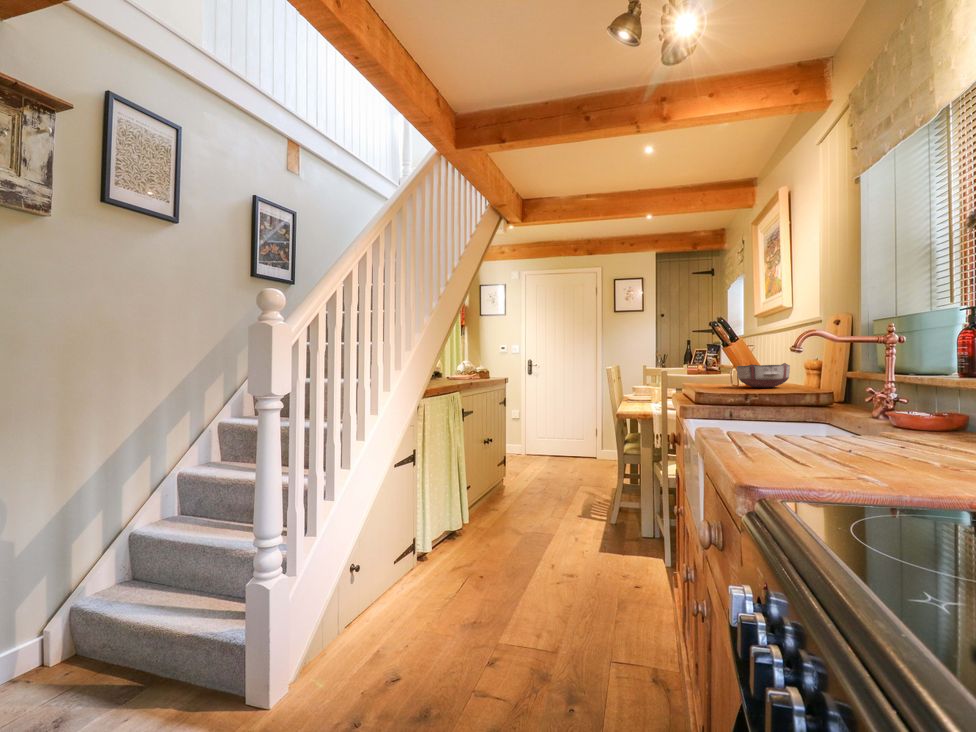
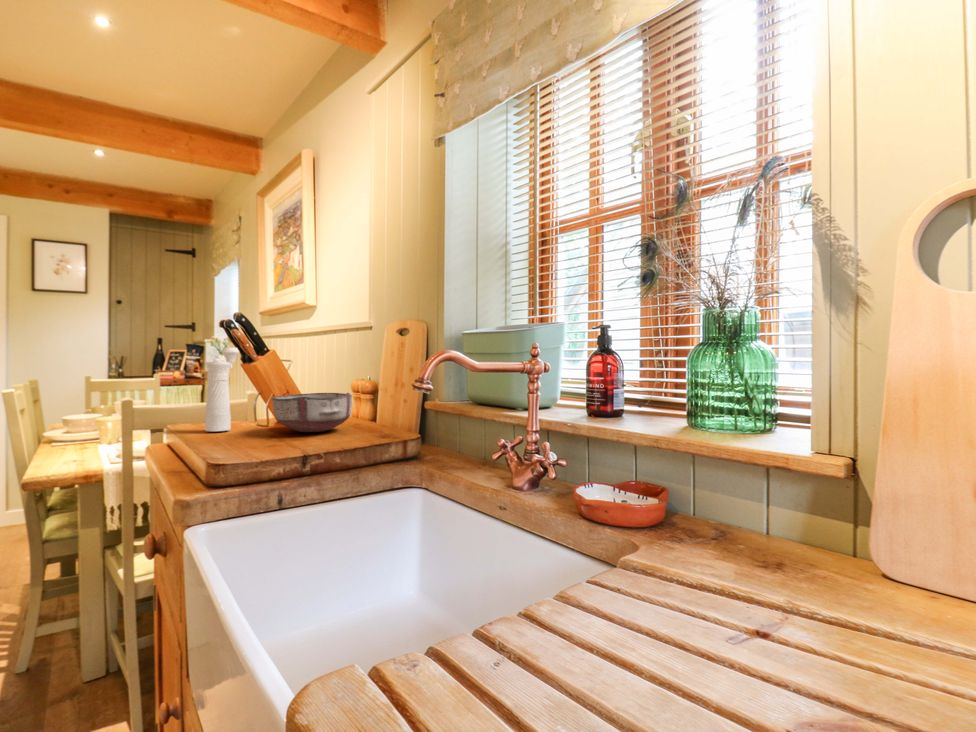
pepper mill: none [700,338,722,386] -> present [205,347,239,432]

